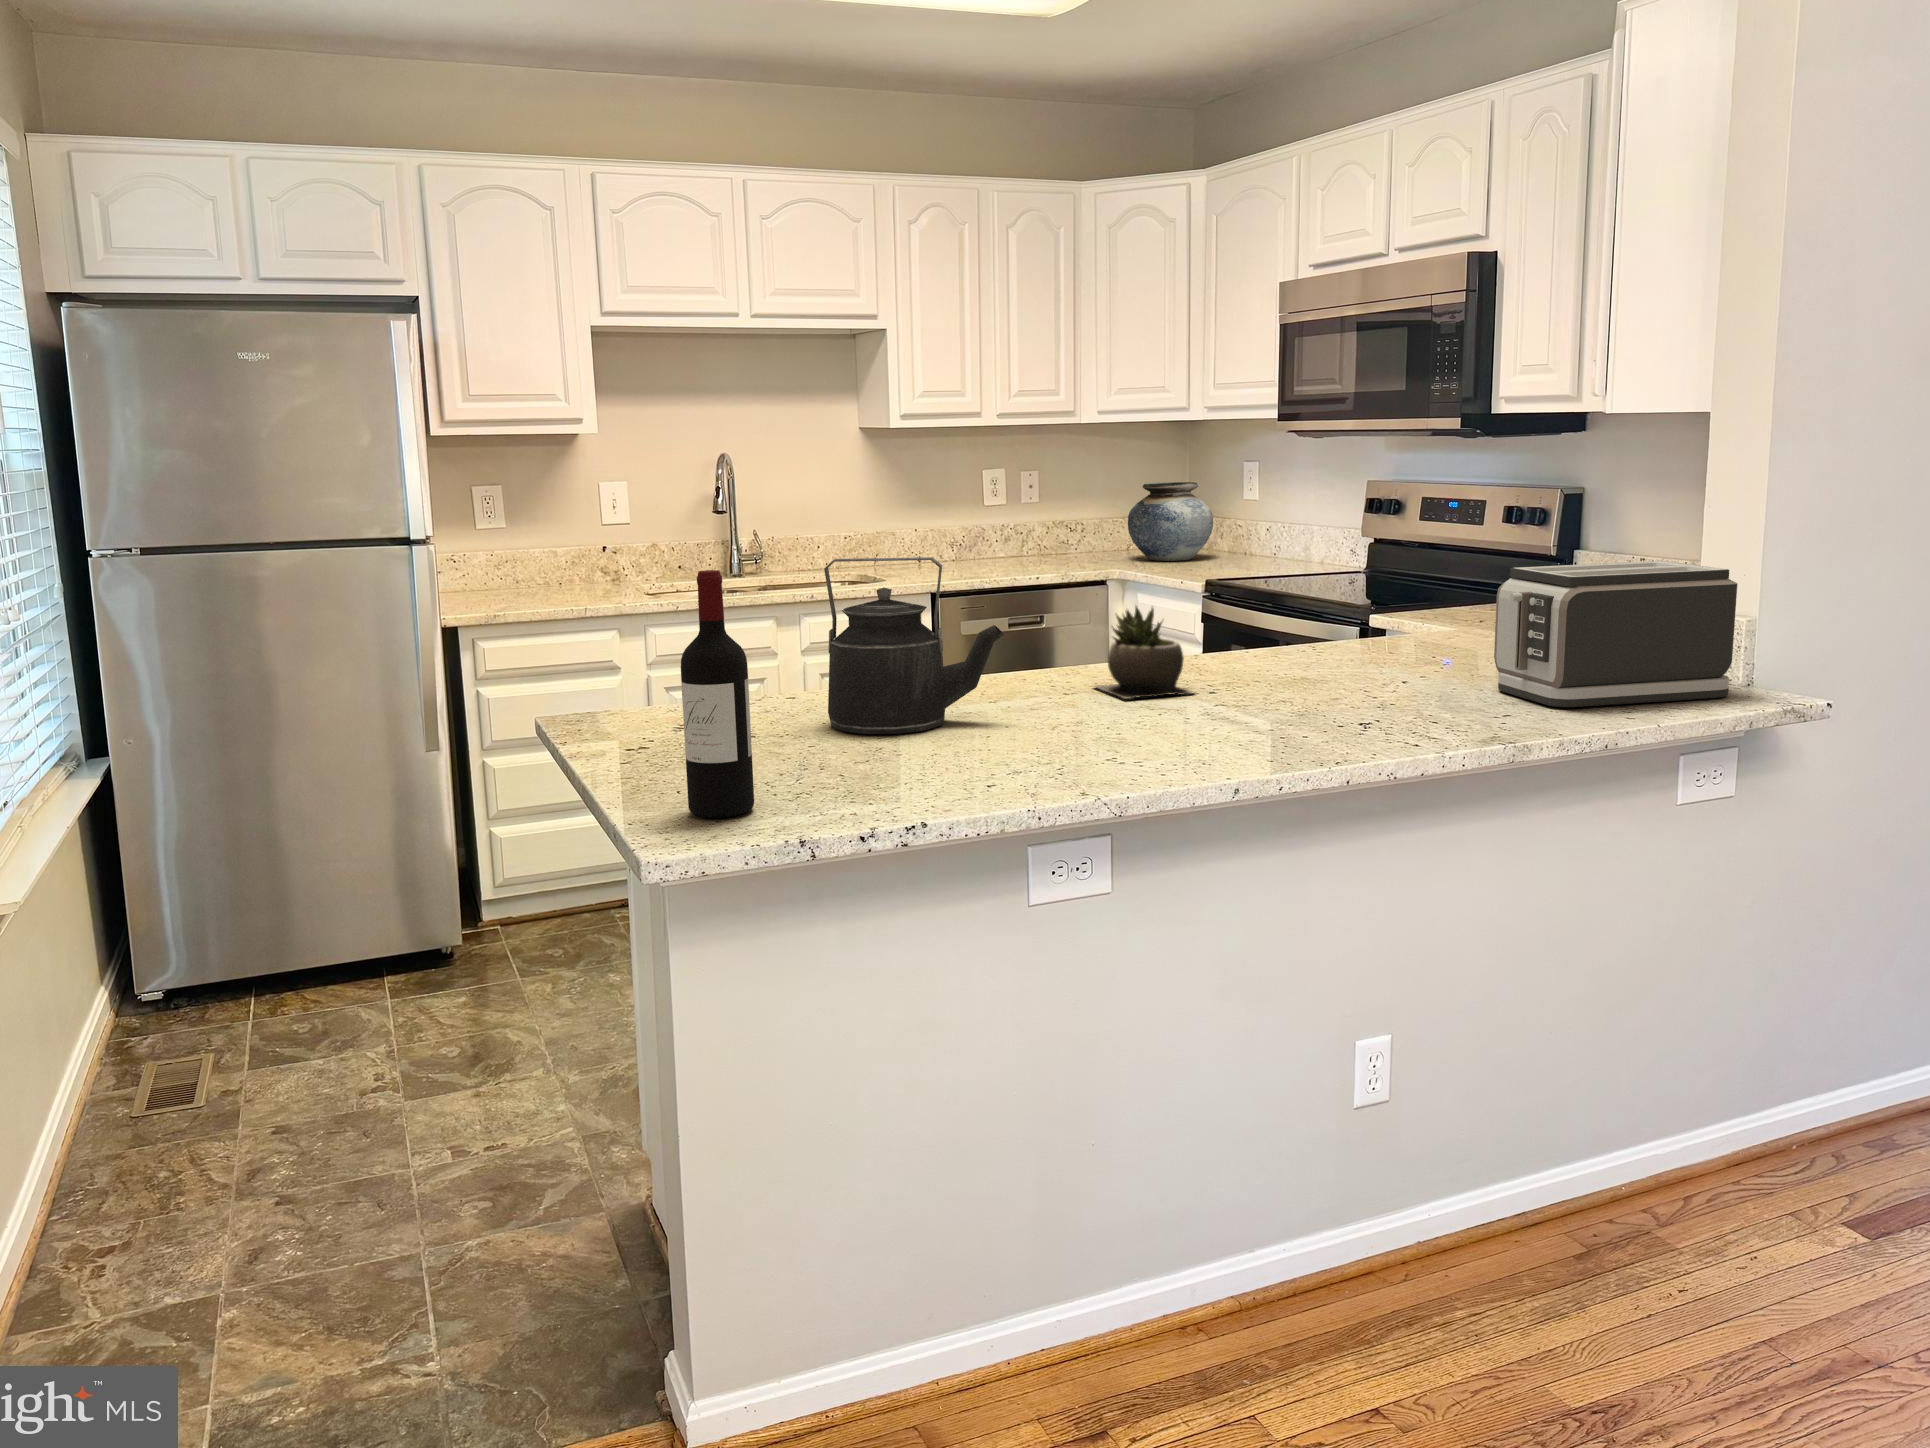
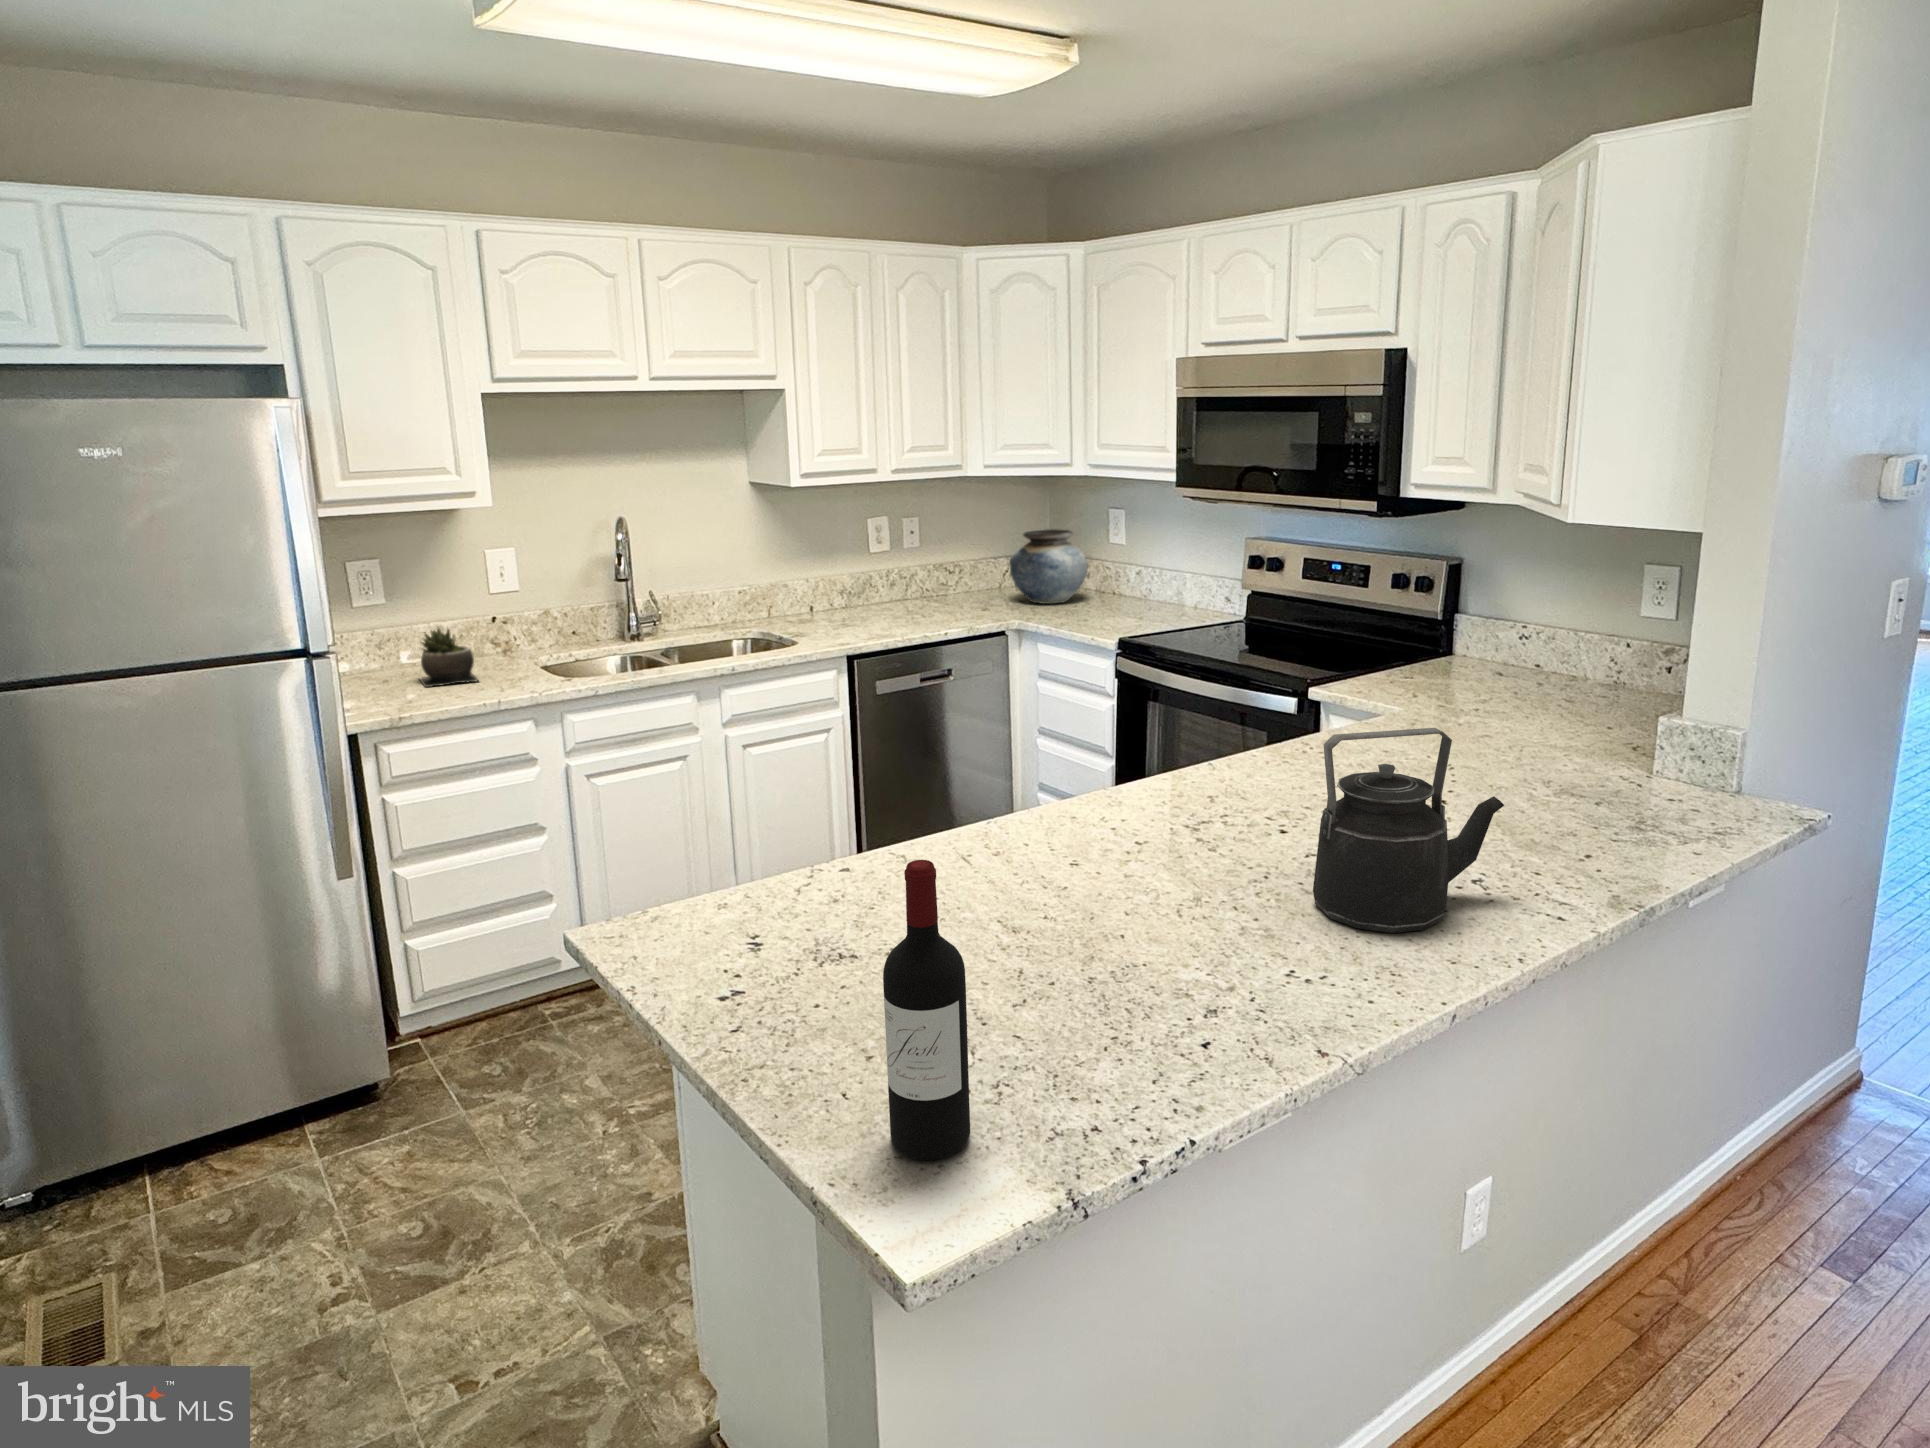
kettle: present [824,557,1004,734] -> present [1313,728,1504,933]
toaster: present [1494,561,1737,707] -> none [1527,679,1746,838]
succulent plant: present [1095,606,1193,699] -> present [420,628,478,687]

